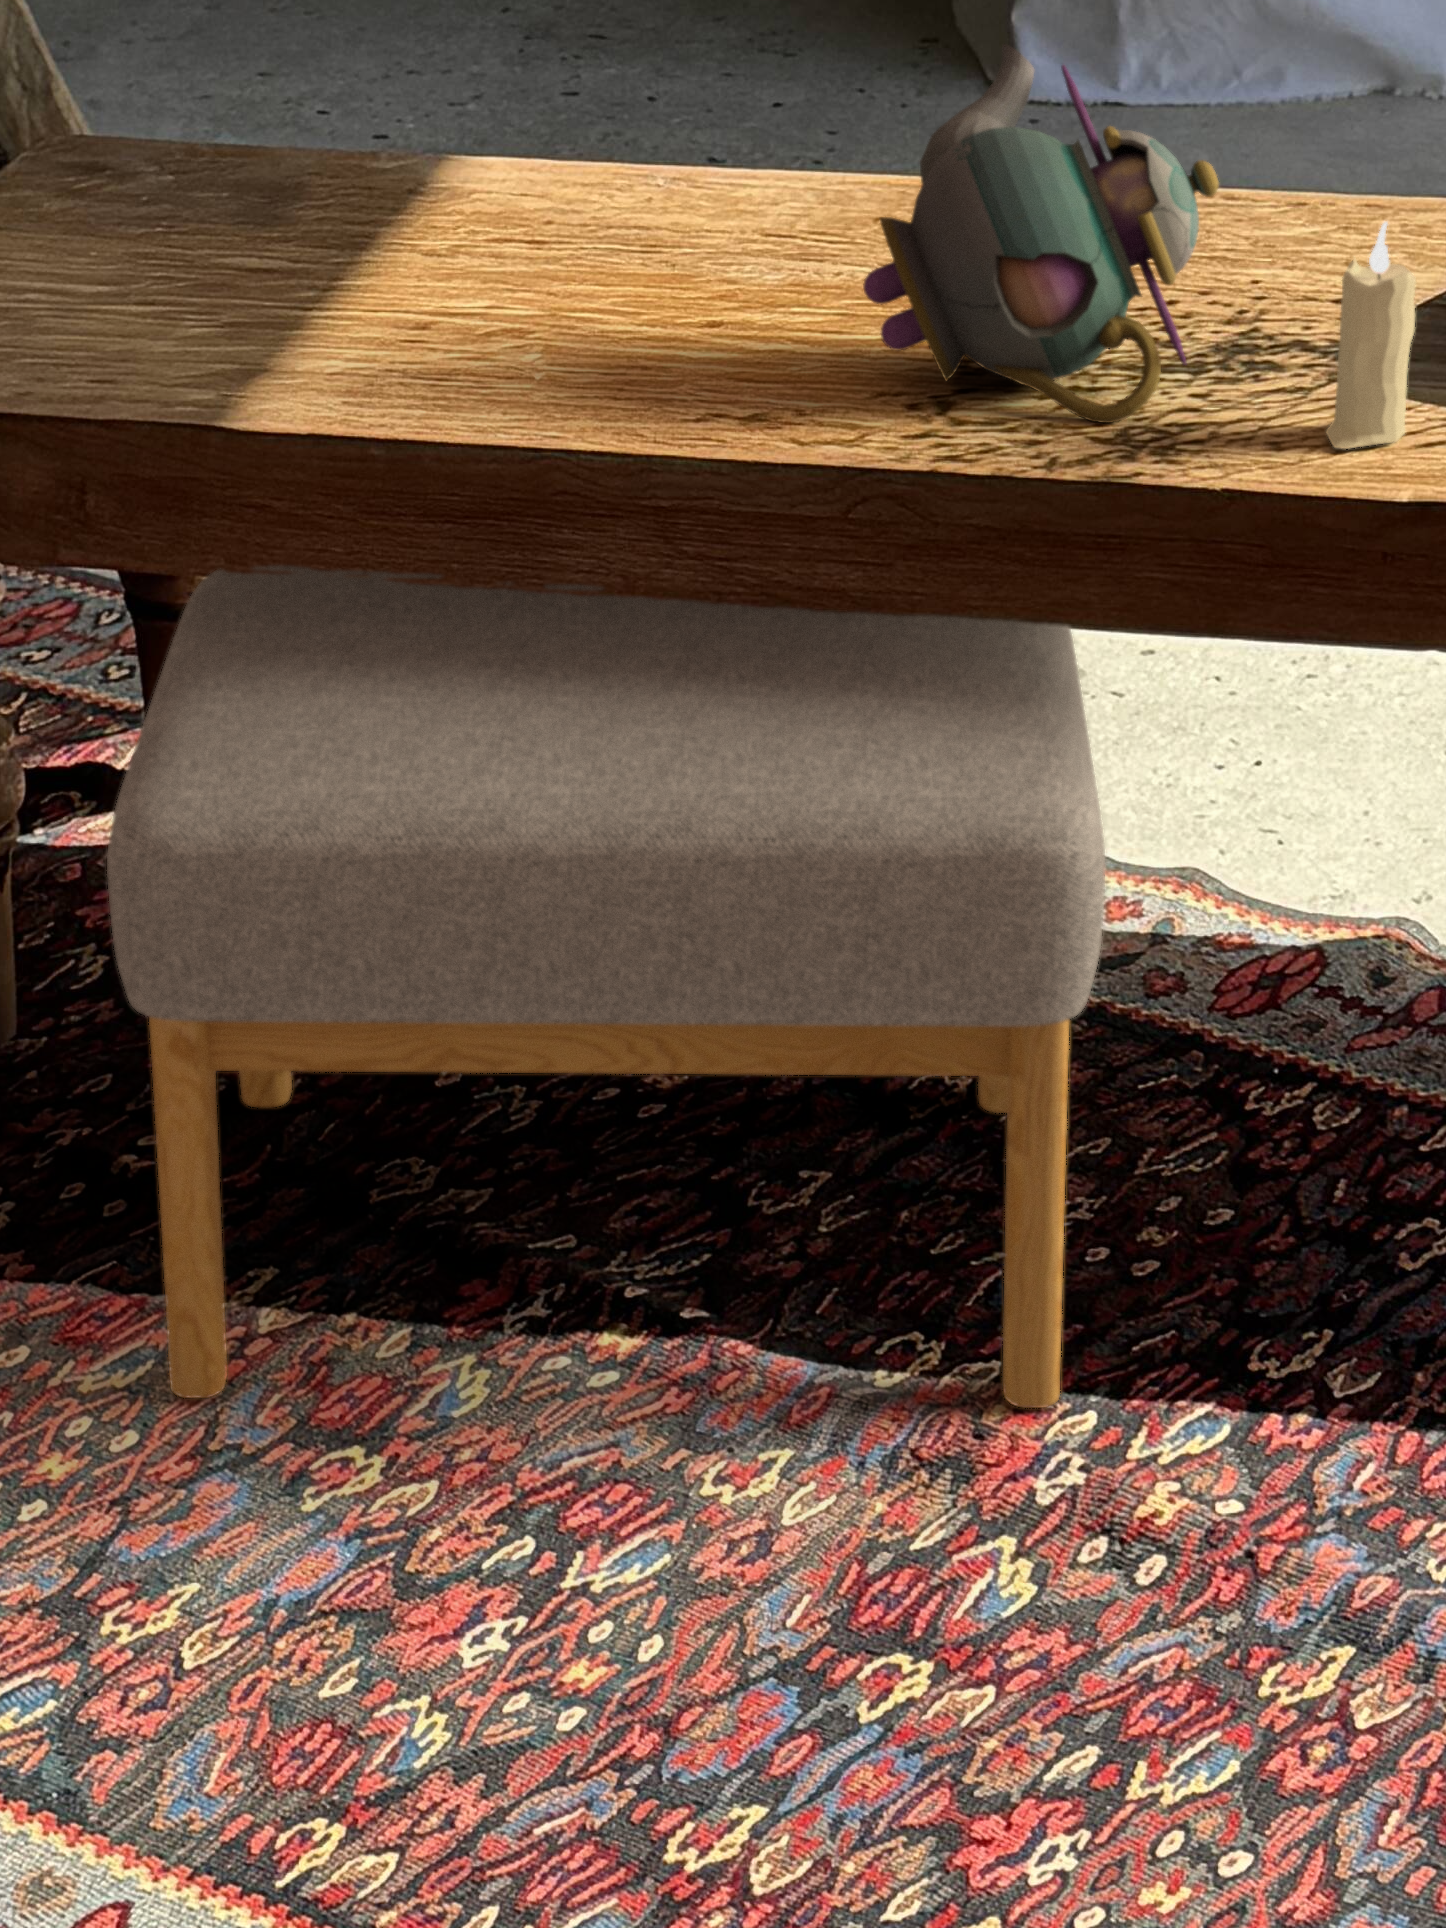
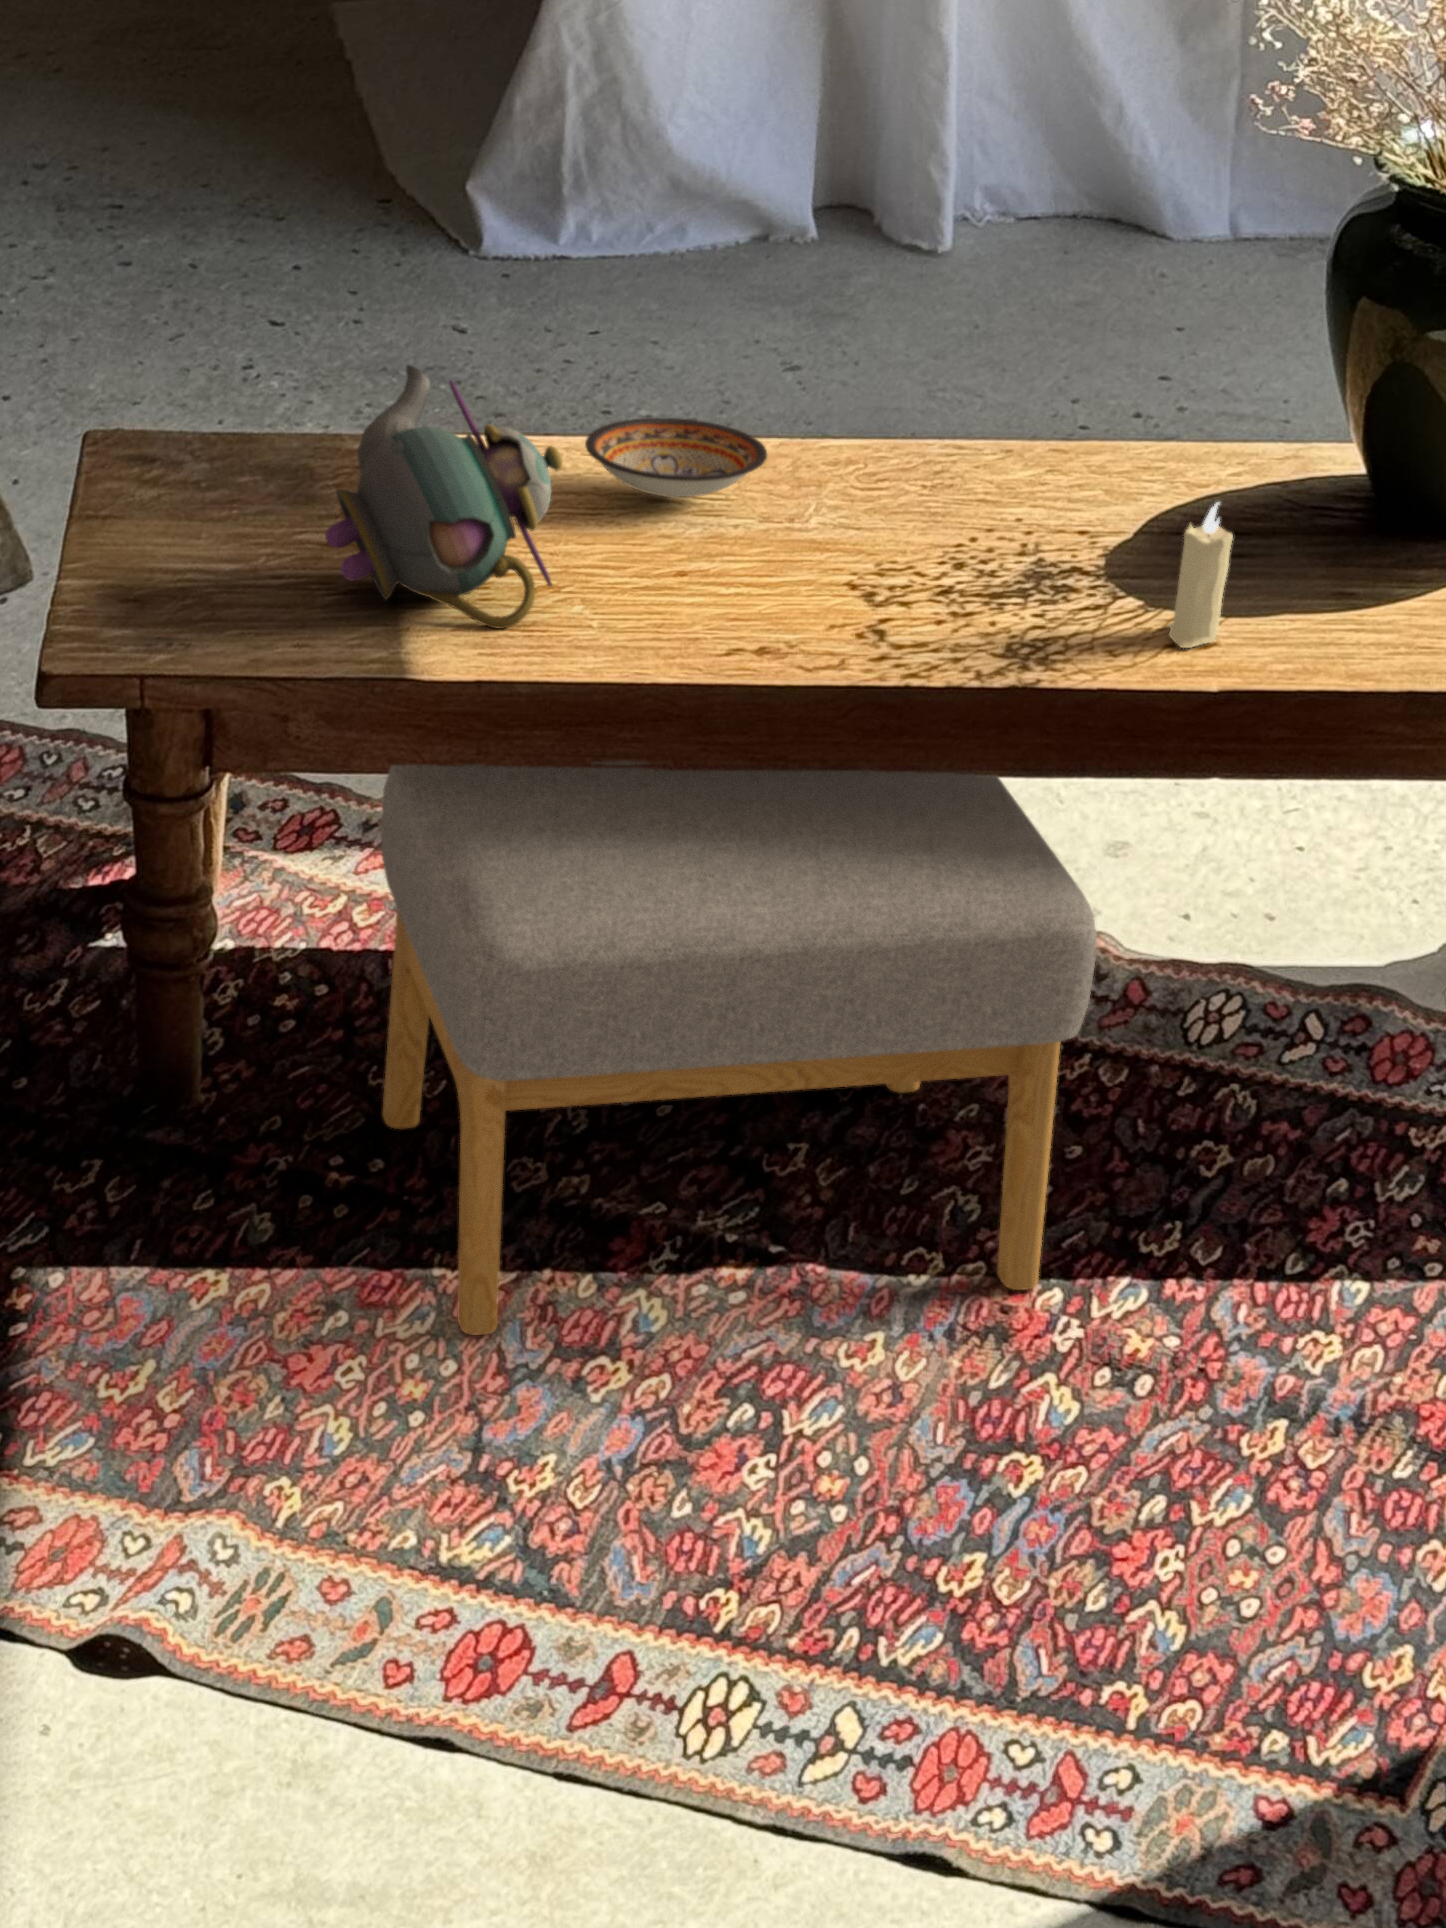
teapot: present [863,44,1218,423] -> present [325,365,563,629]
ceramic bowl: none [602,145,863,252] -> present [585,418,767,498]

